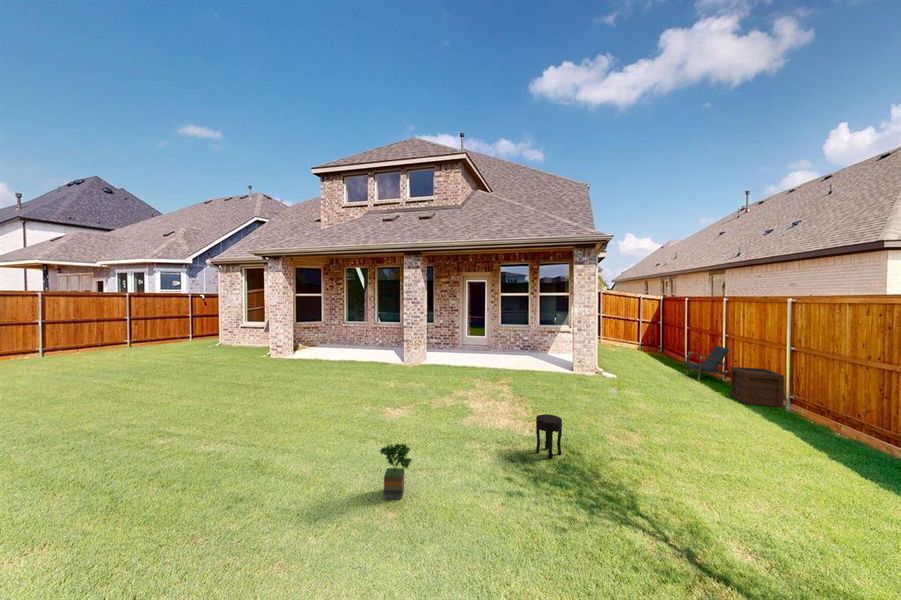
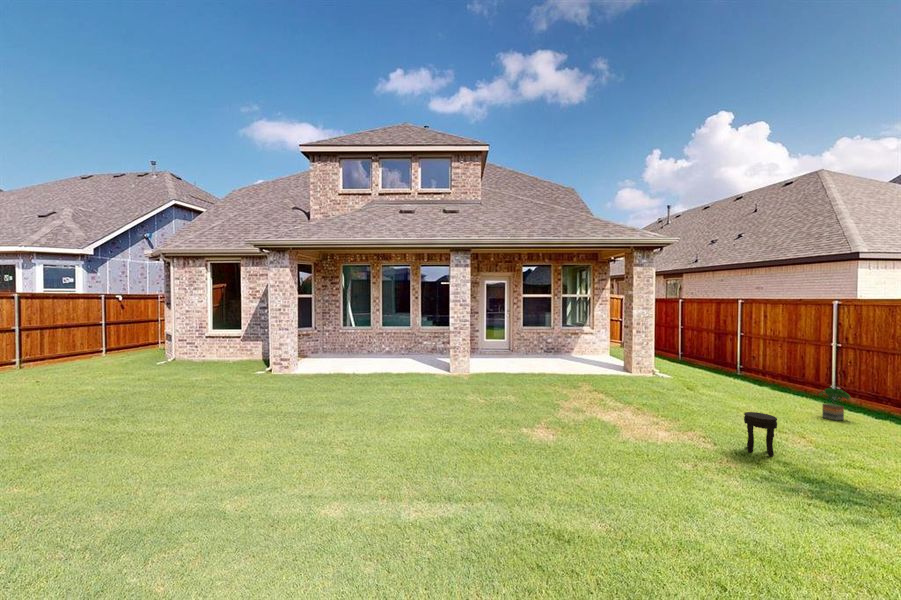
lounge chair: present [683,346,729,381] -> none [710,343,753,375]
wooden crate: present [730,367,784,407] -> none [779,361,832,393]
potted tree: present [380,444,412,499] -> present [819,388,850,420]

